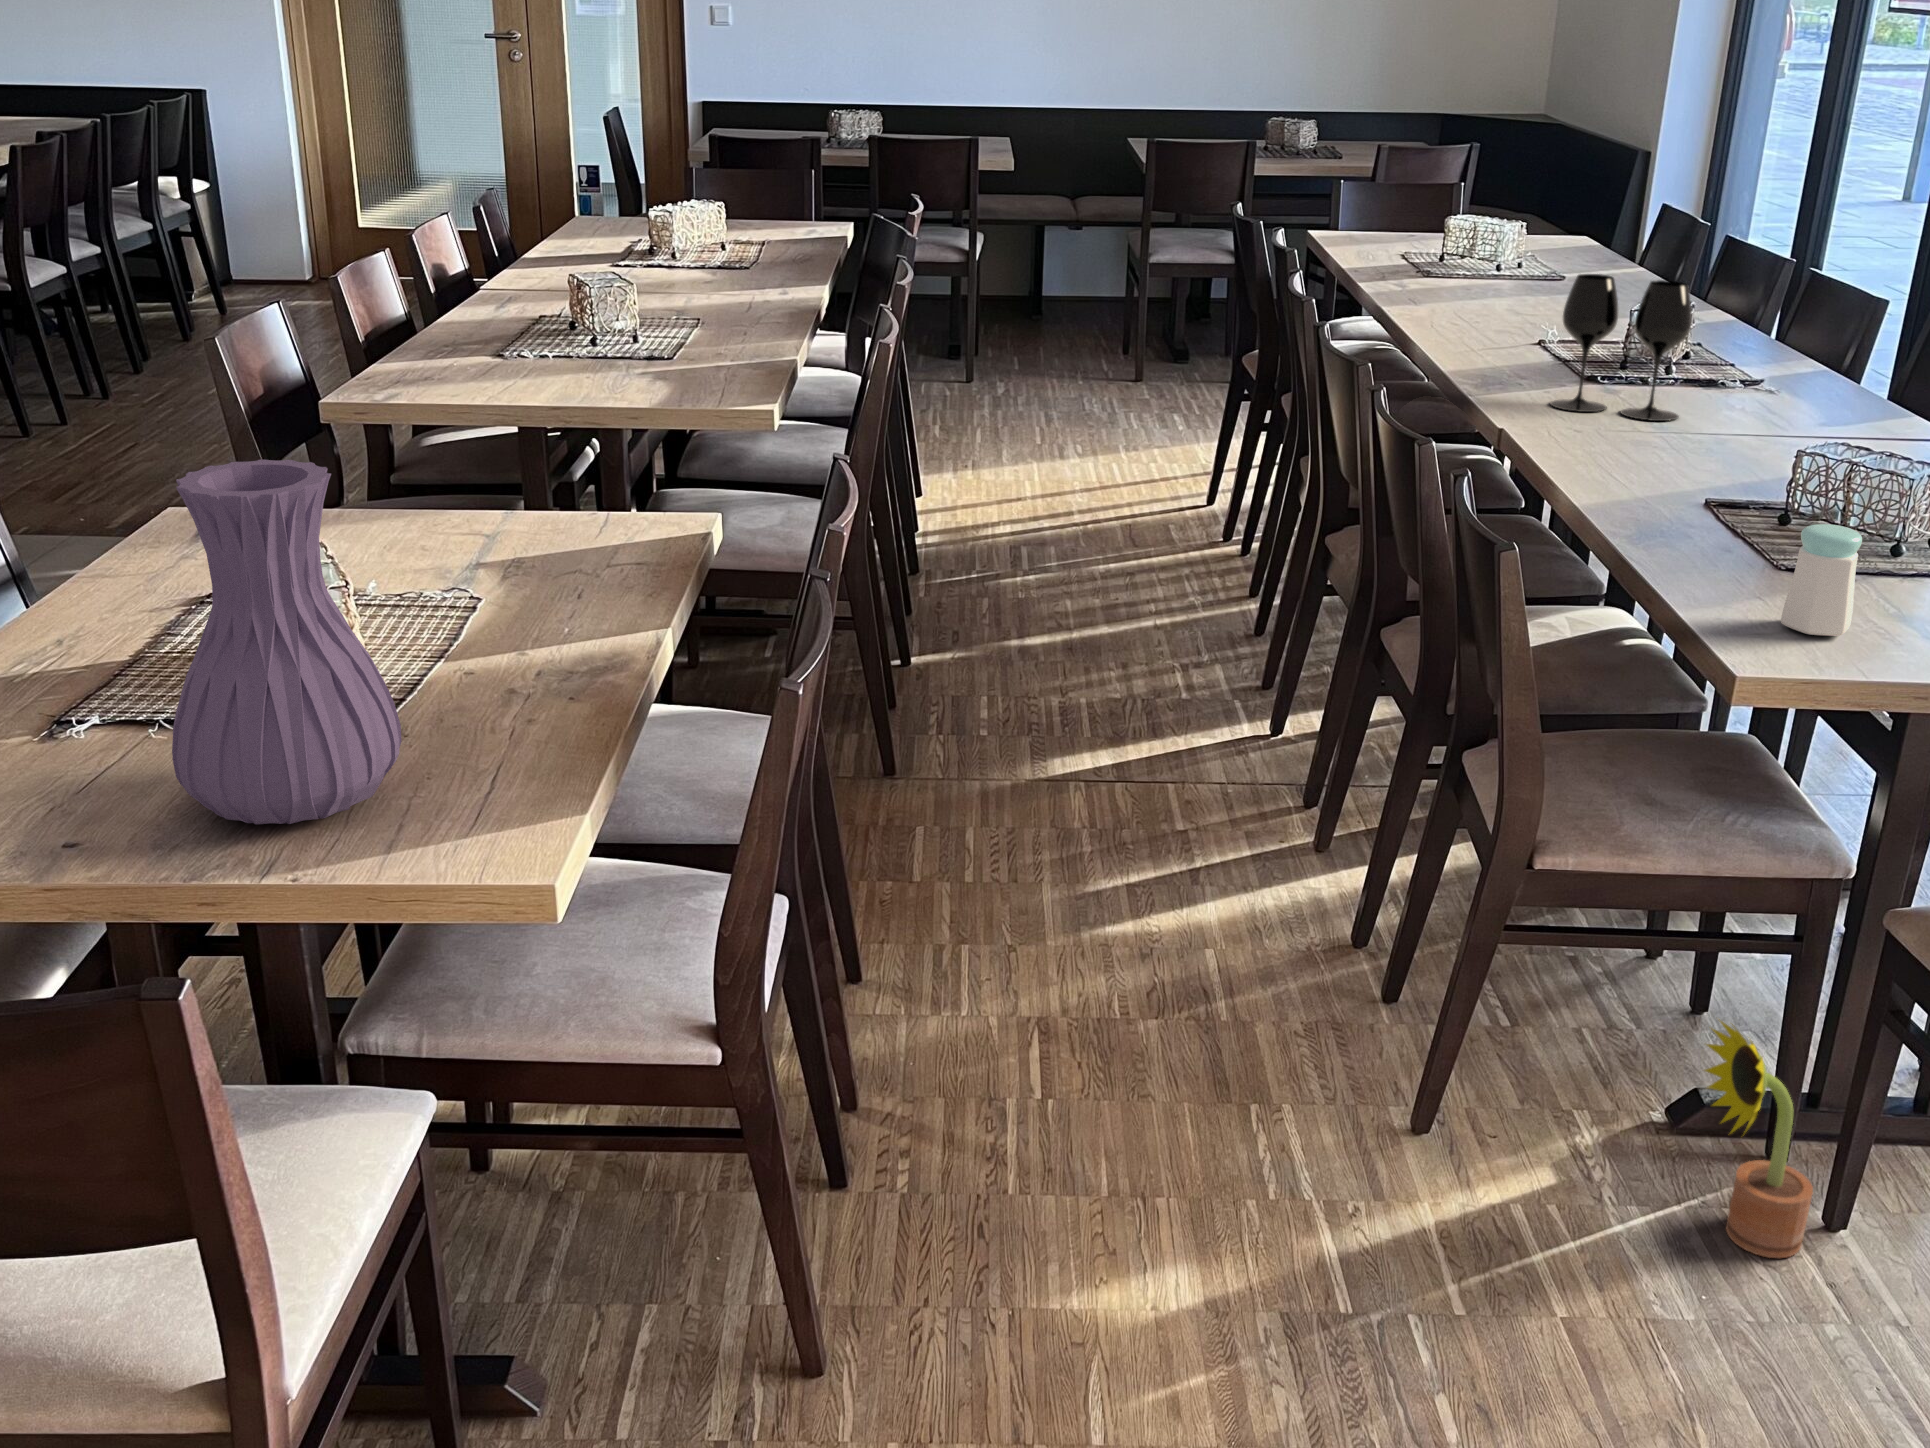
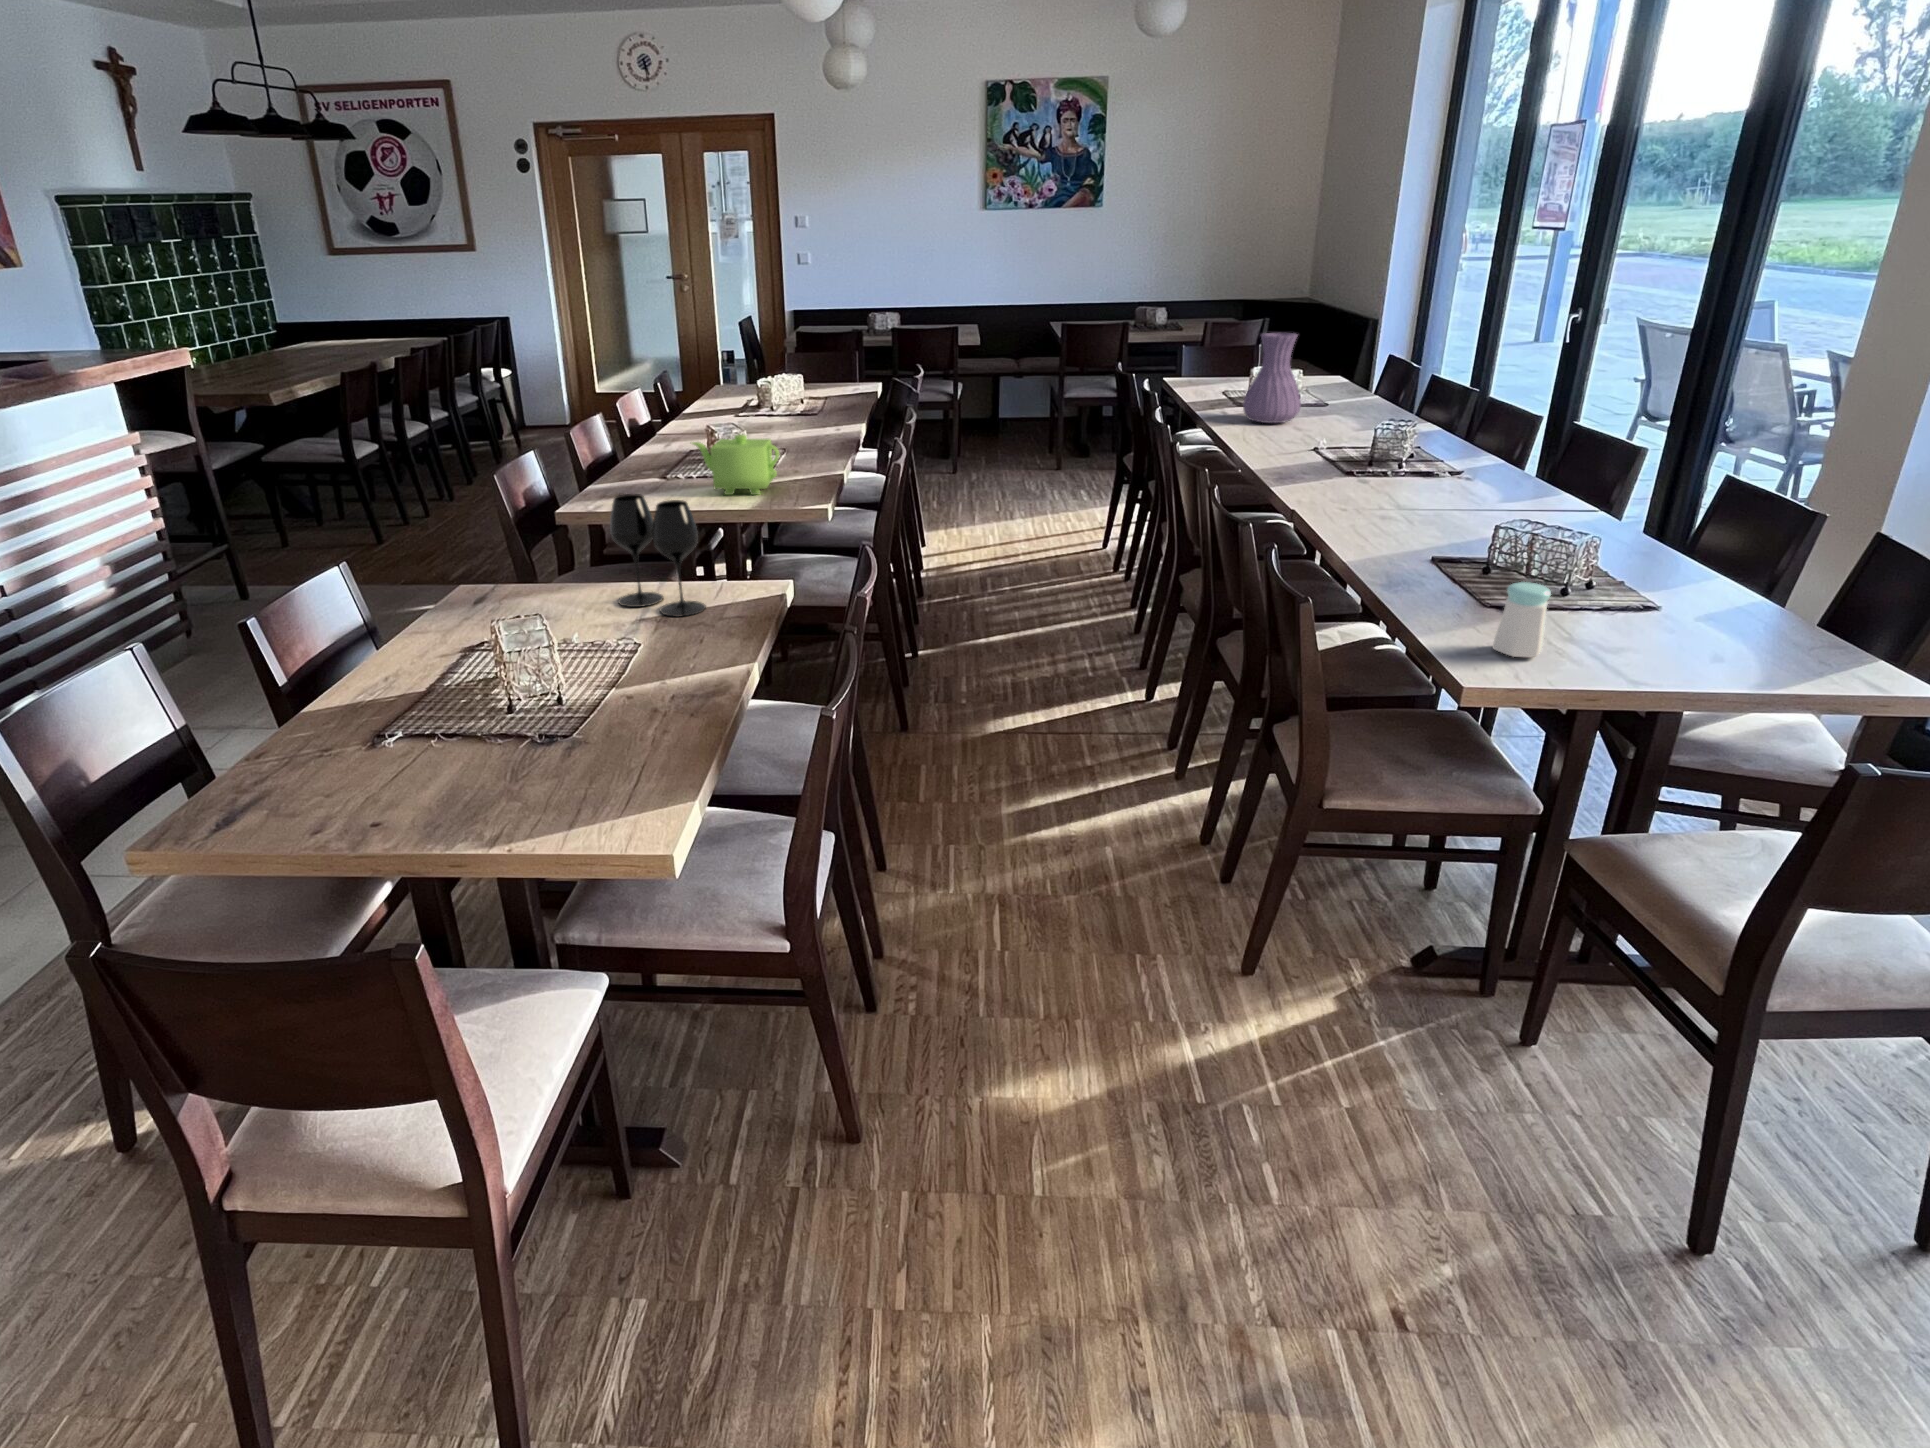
wine glass: present [1550,274,1692,421] -> present [610,494,706,616]
teapot: none [544,285,691,384] -> present [692,434,779,495]
vase: present [172,460,402,824] -> present [1243,333,1301,423]
decorative plant: present [1705,1019,1813,1258] -> none [1437,907,1514,1065]

